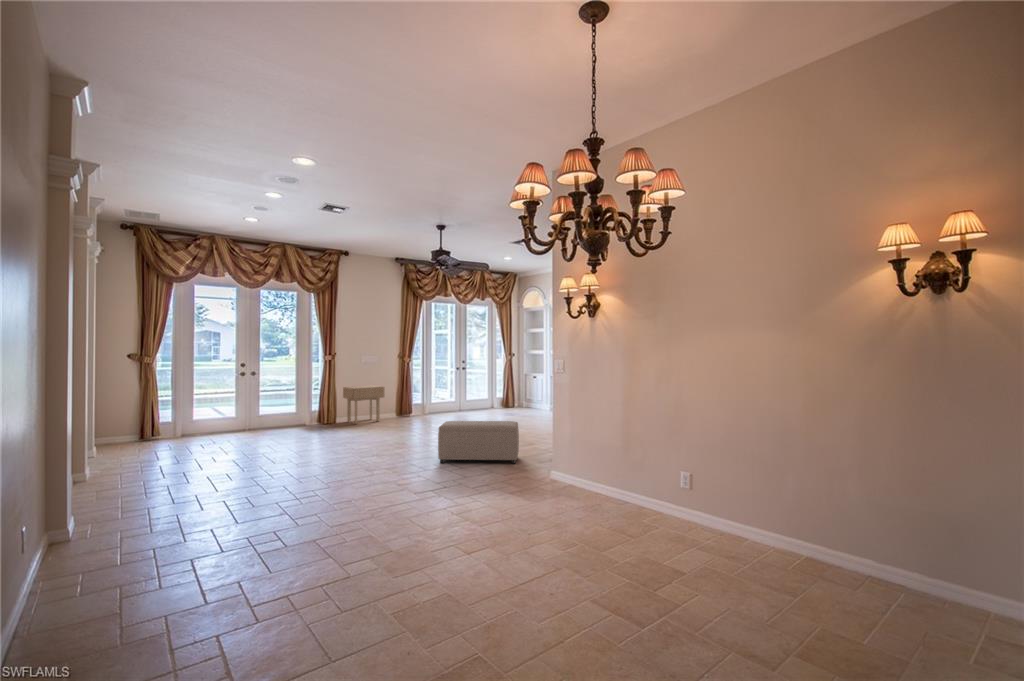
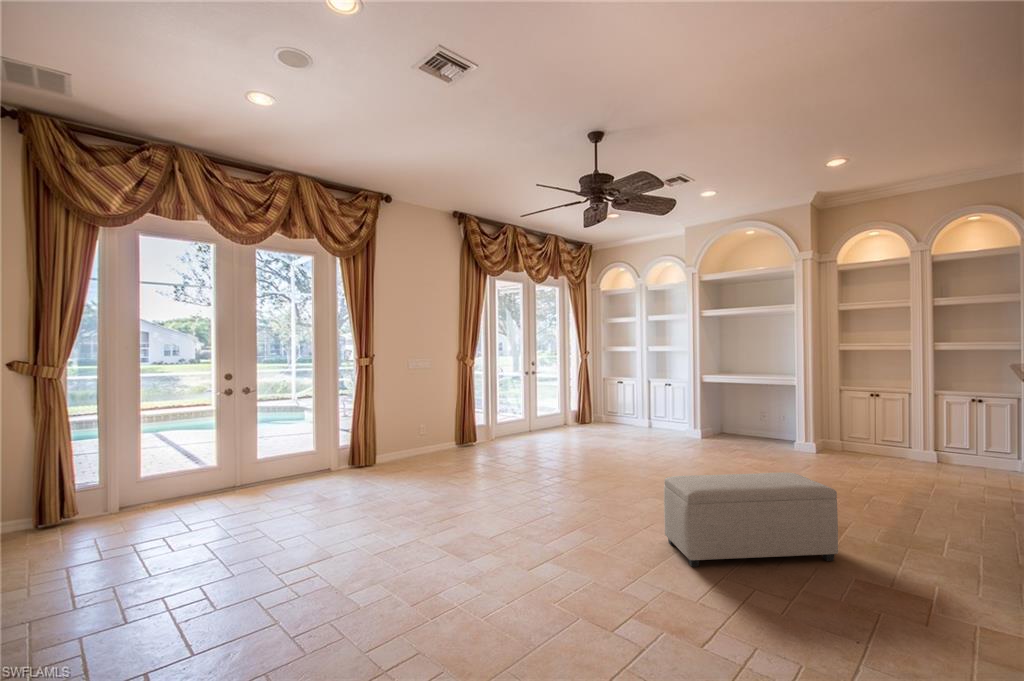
side table: present [343,385,384,424] -> none [383,402,447,465]

